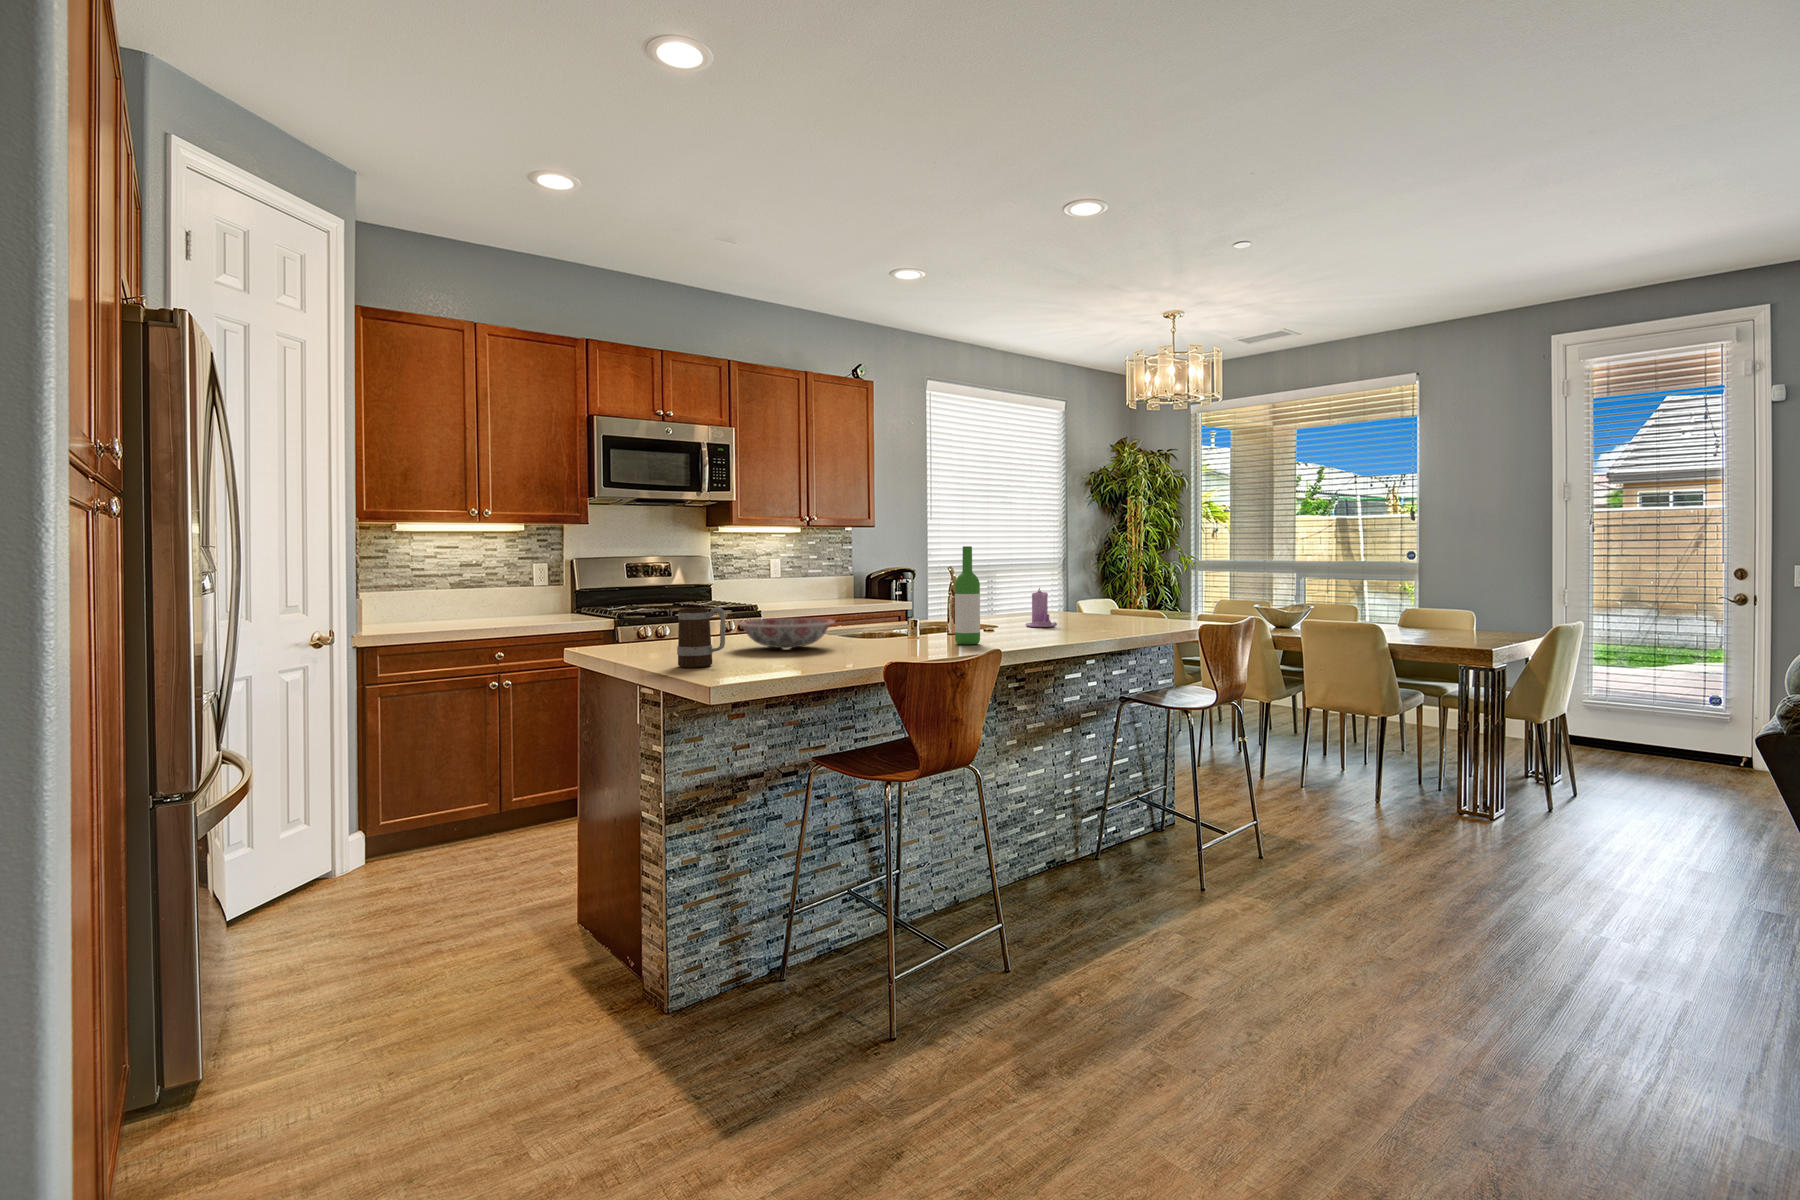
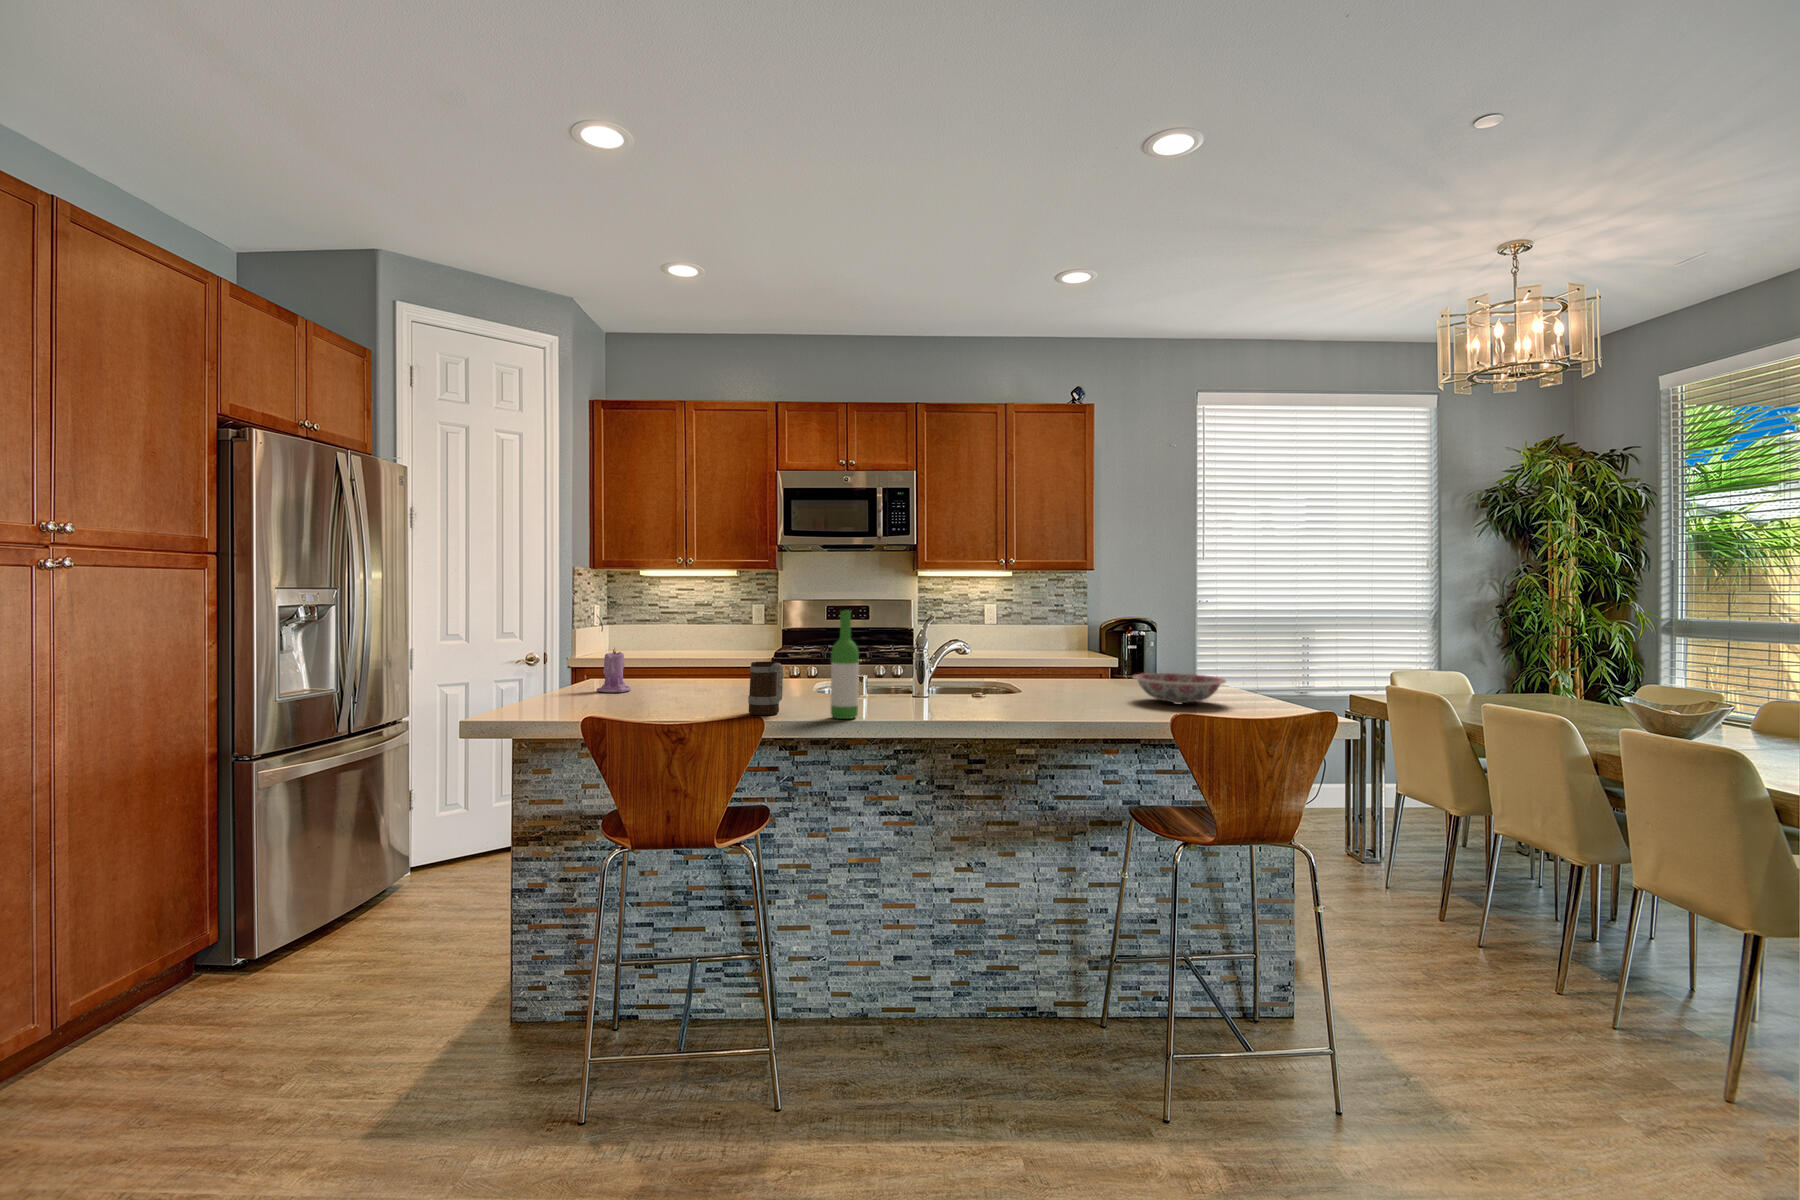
candle: present [1026,588,1057,627] -> present [596,648,631,692]
mug: present [677,607,726,667] -> present [748,662,783,715]
ceramic bowl: present [737,618,834,649] -> present [1133,673,1226,703]

